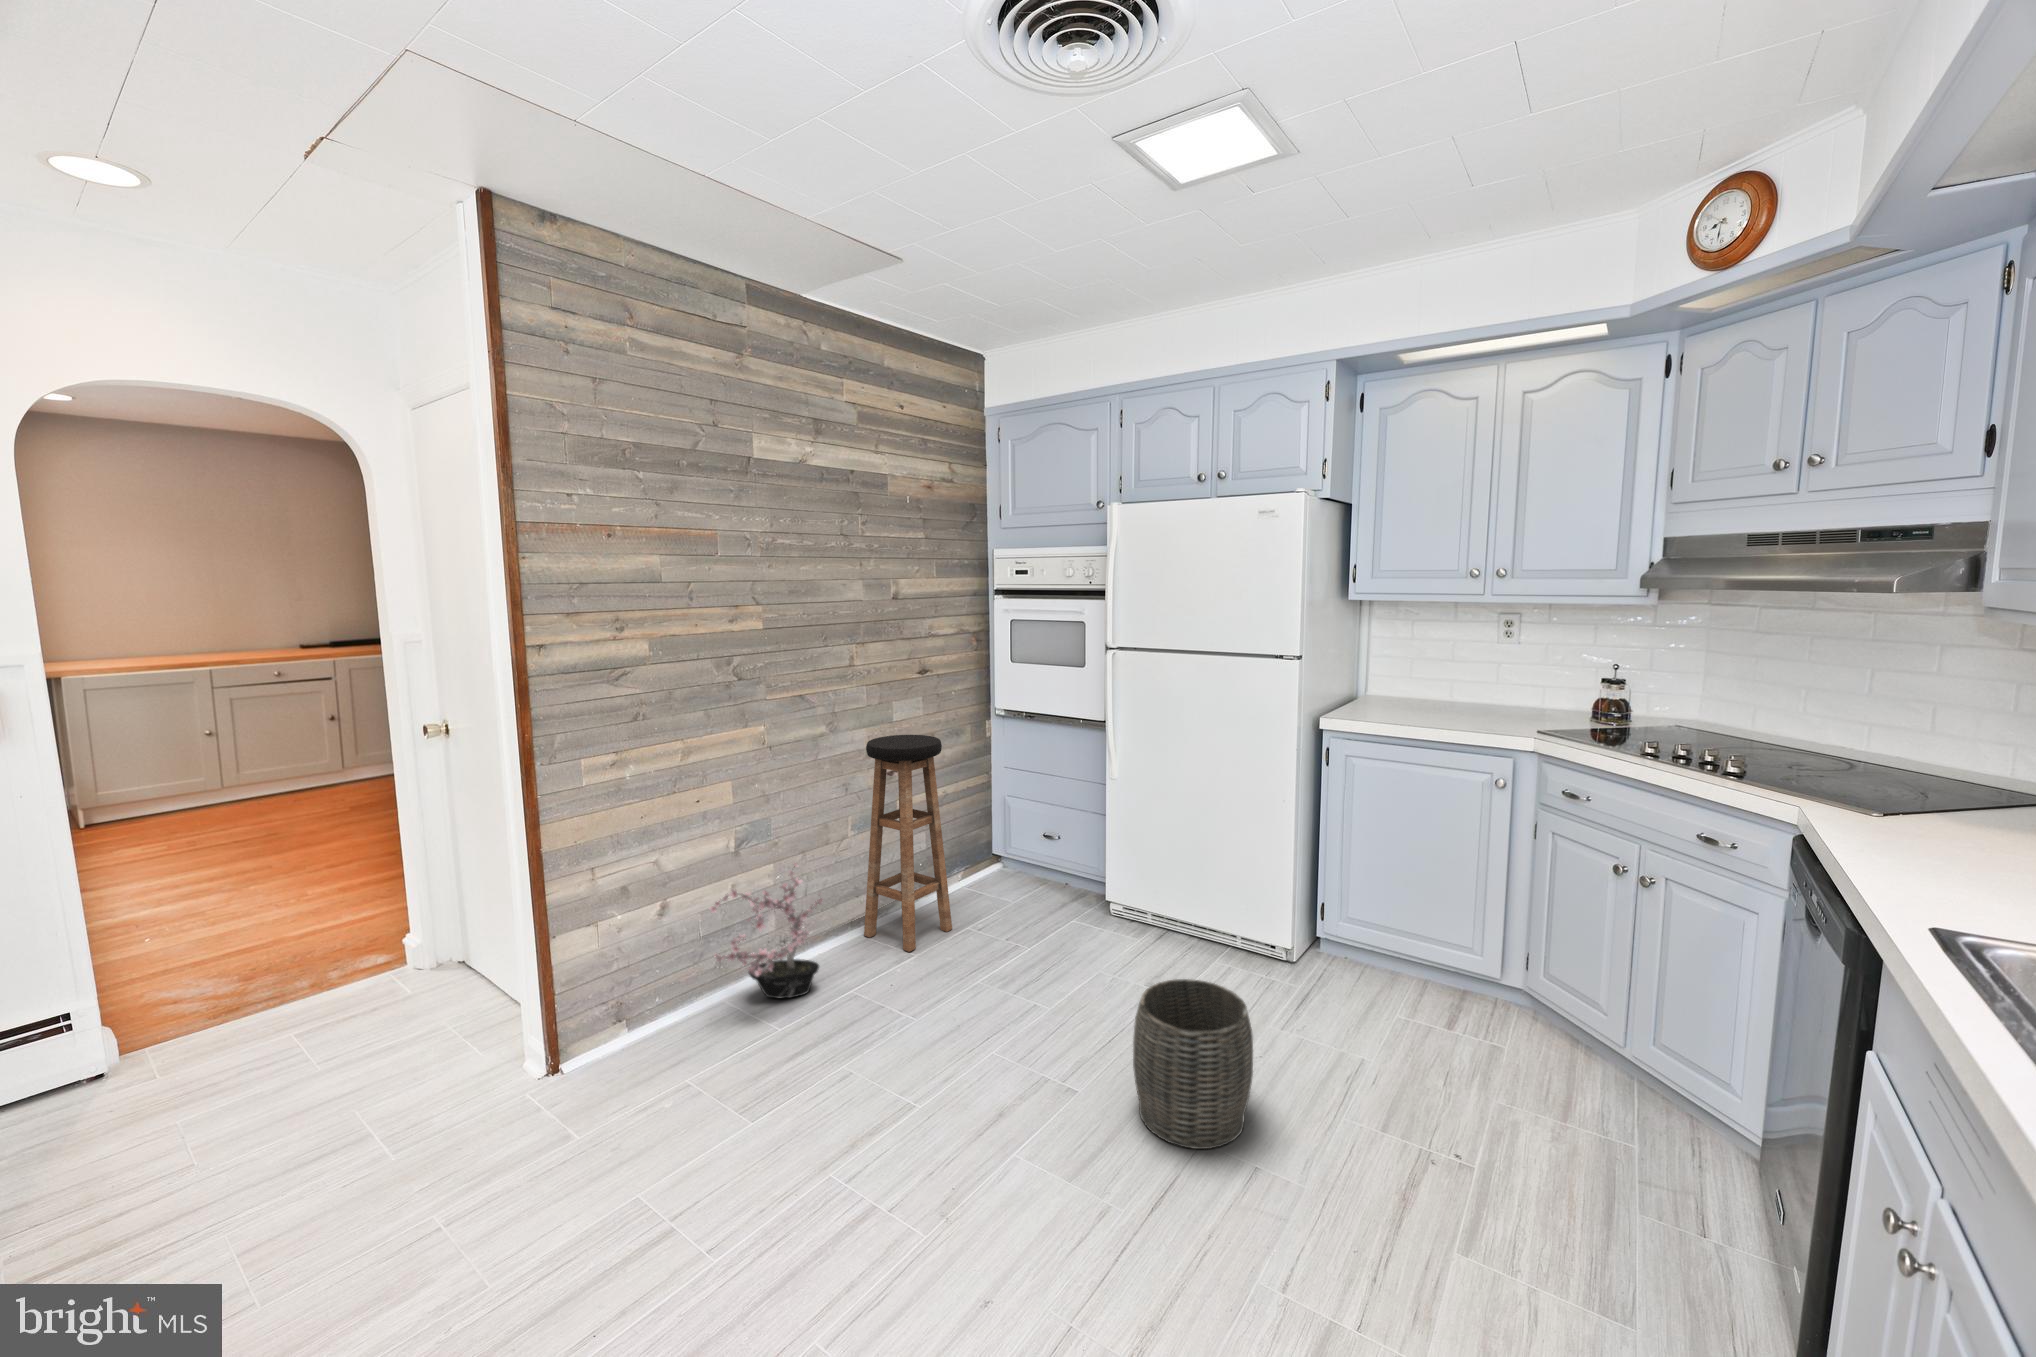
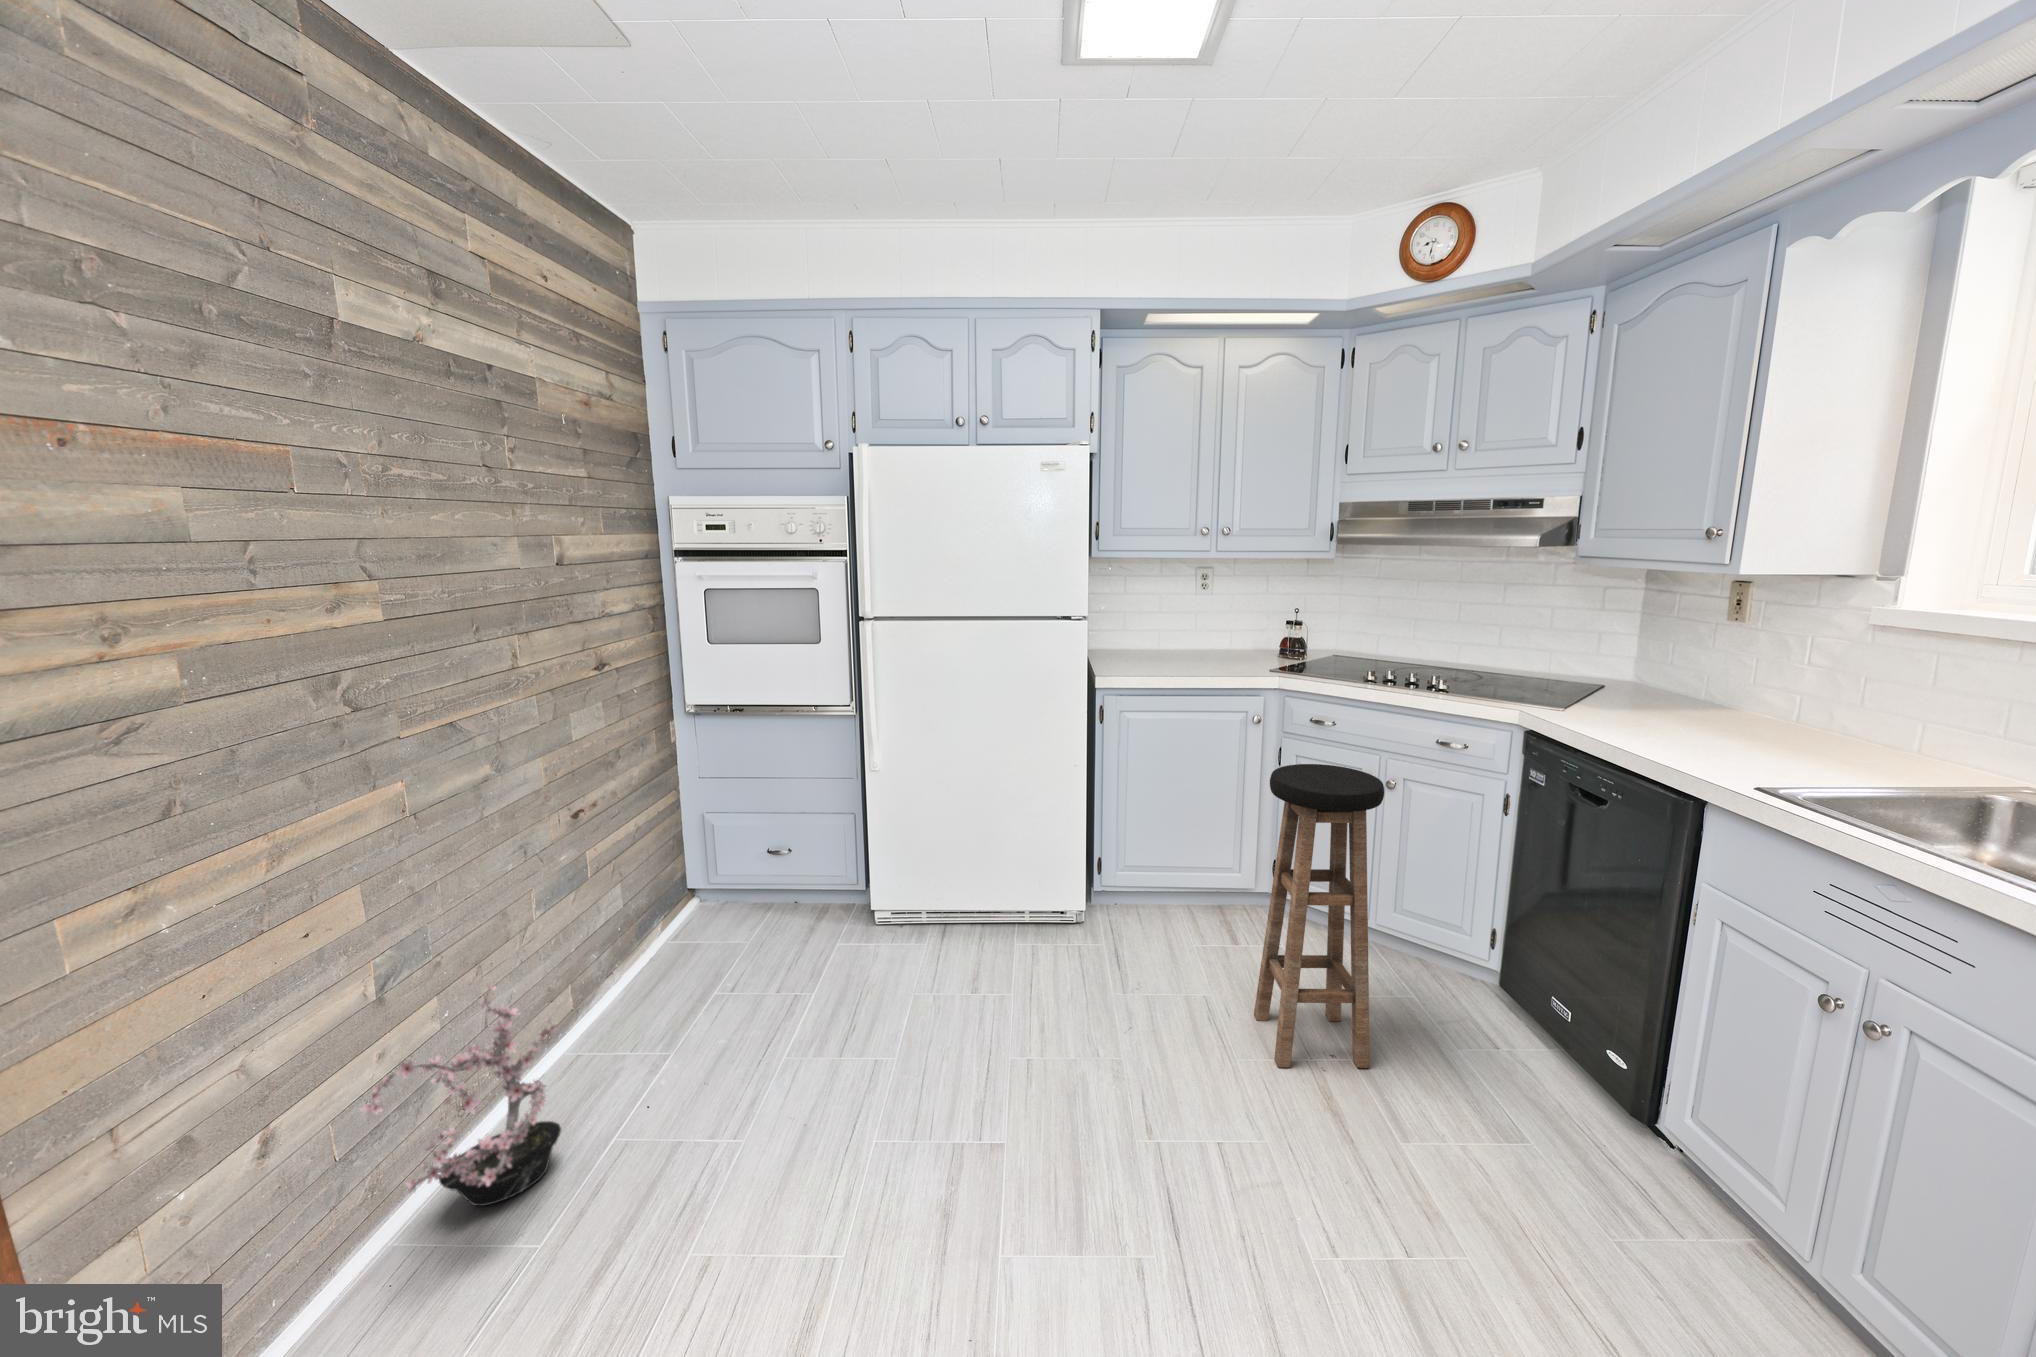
bar stool: present [864,735,952,952] -> present [1254,764,1384,1068]
woven basket: present [1133,979,1253,1149] -> none [1068,977,1198,1165]

